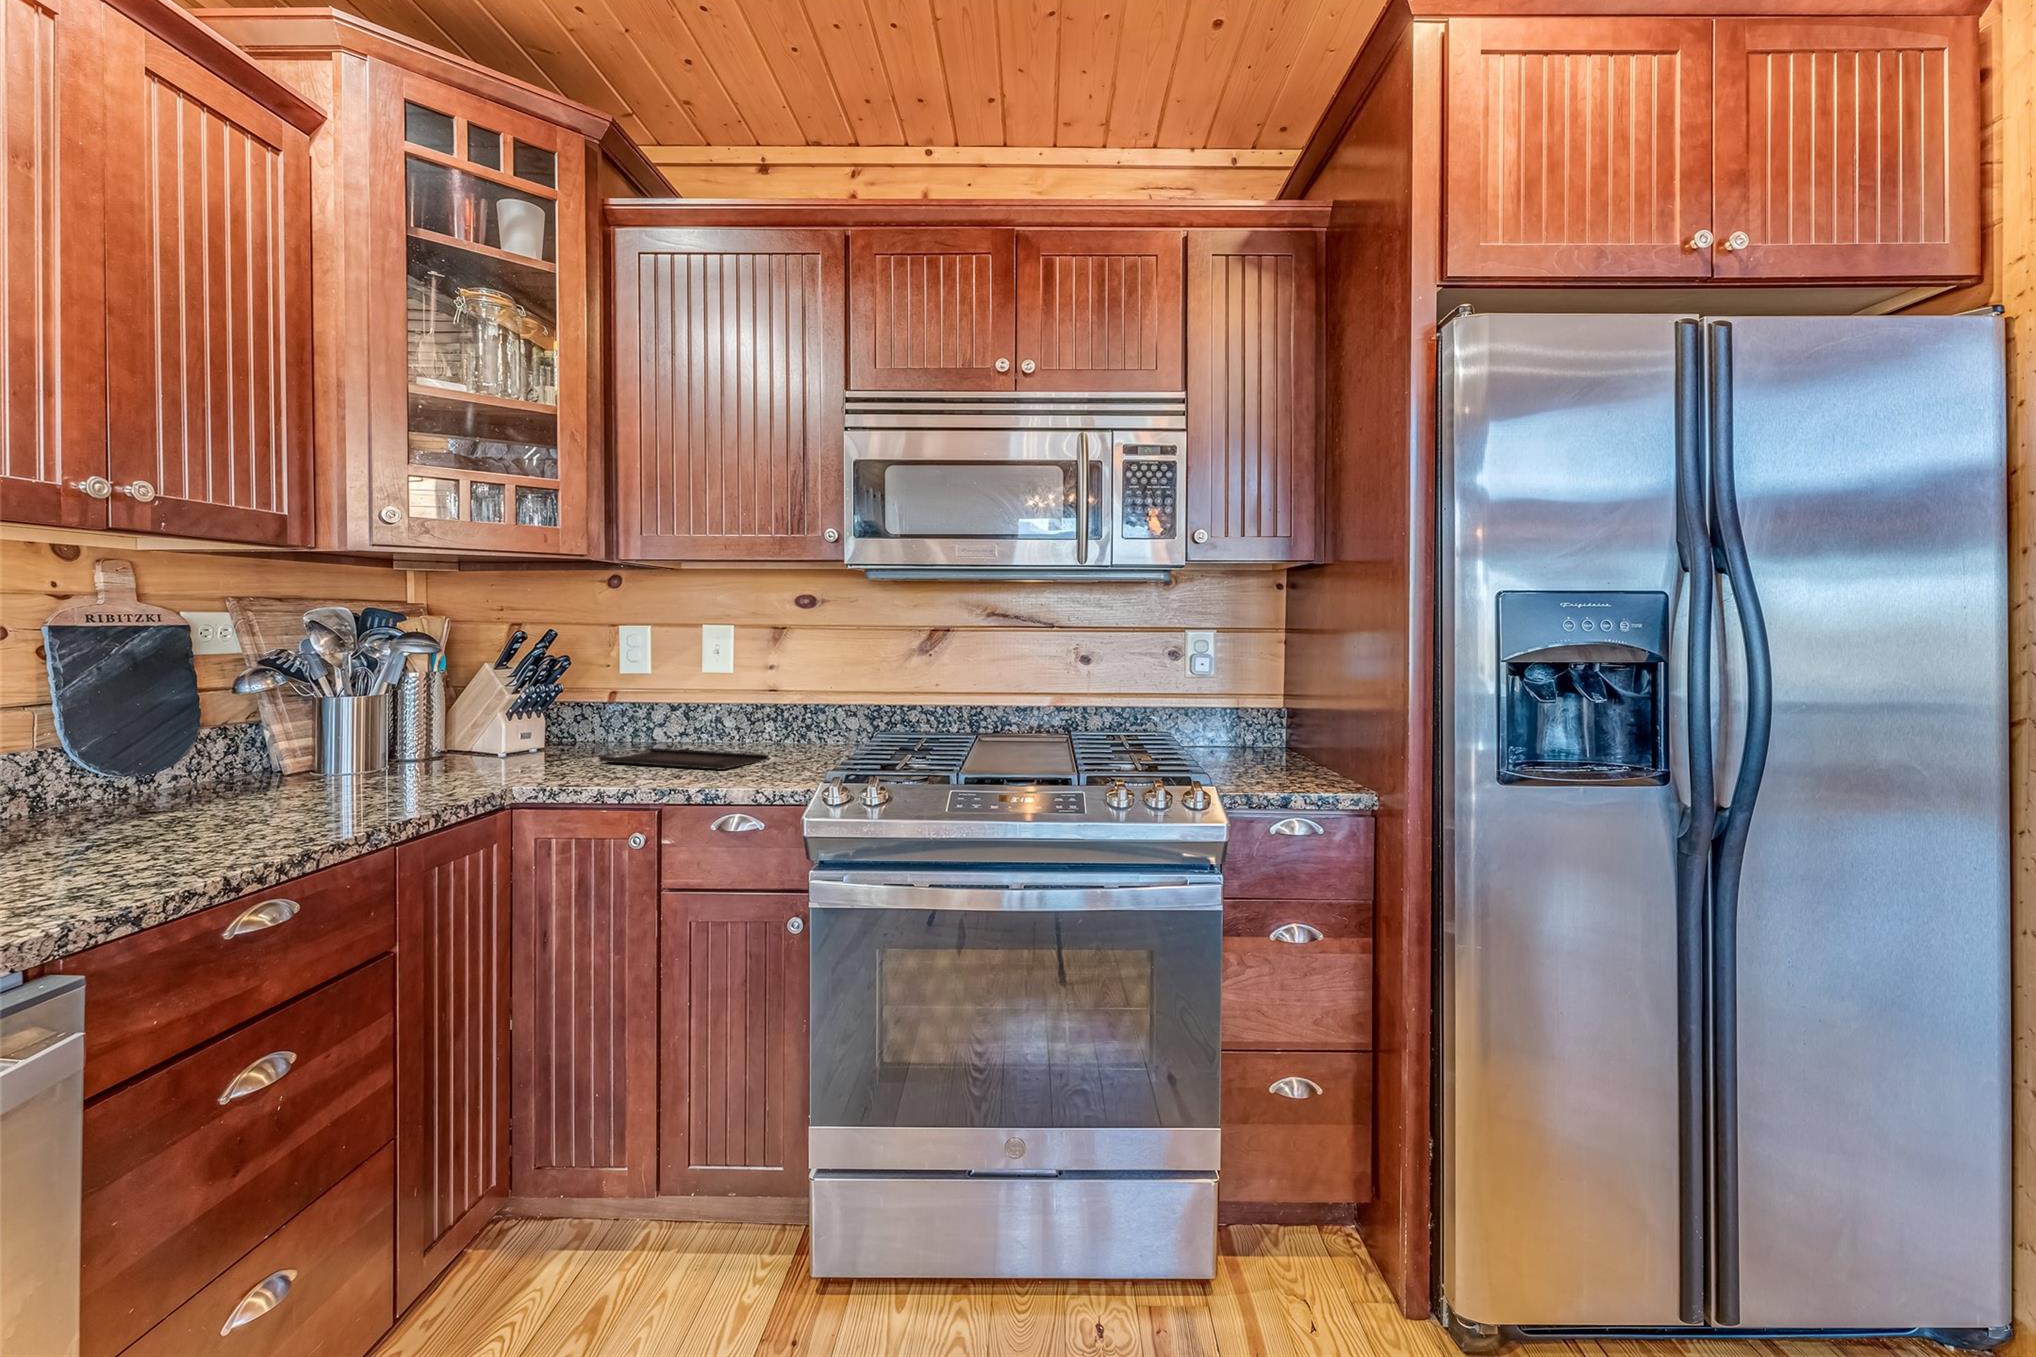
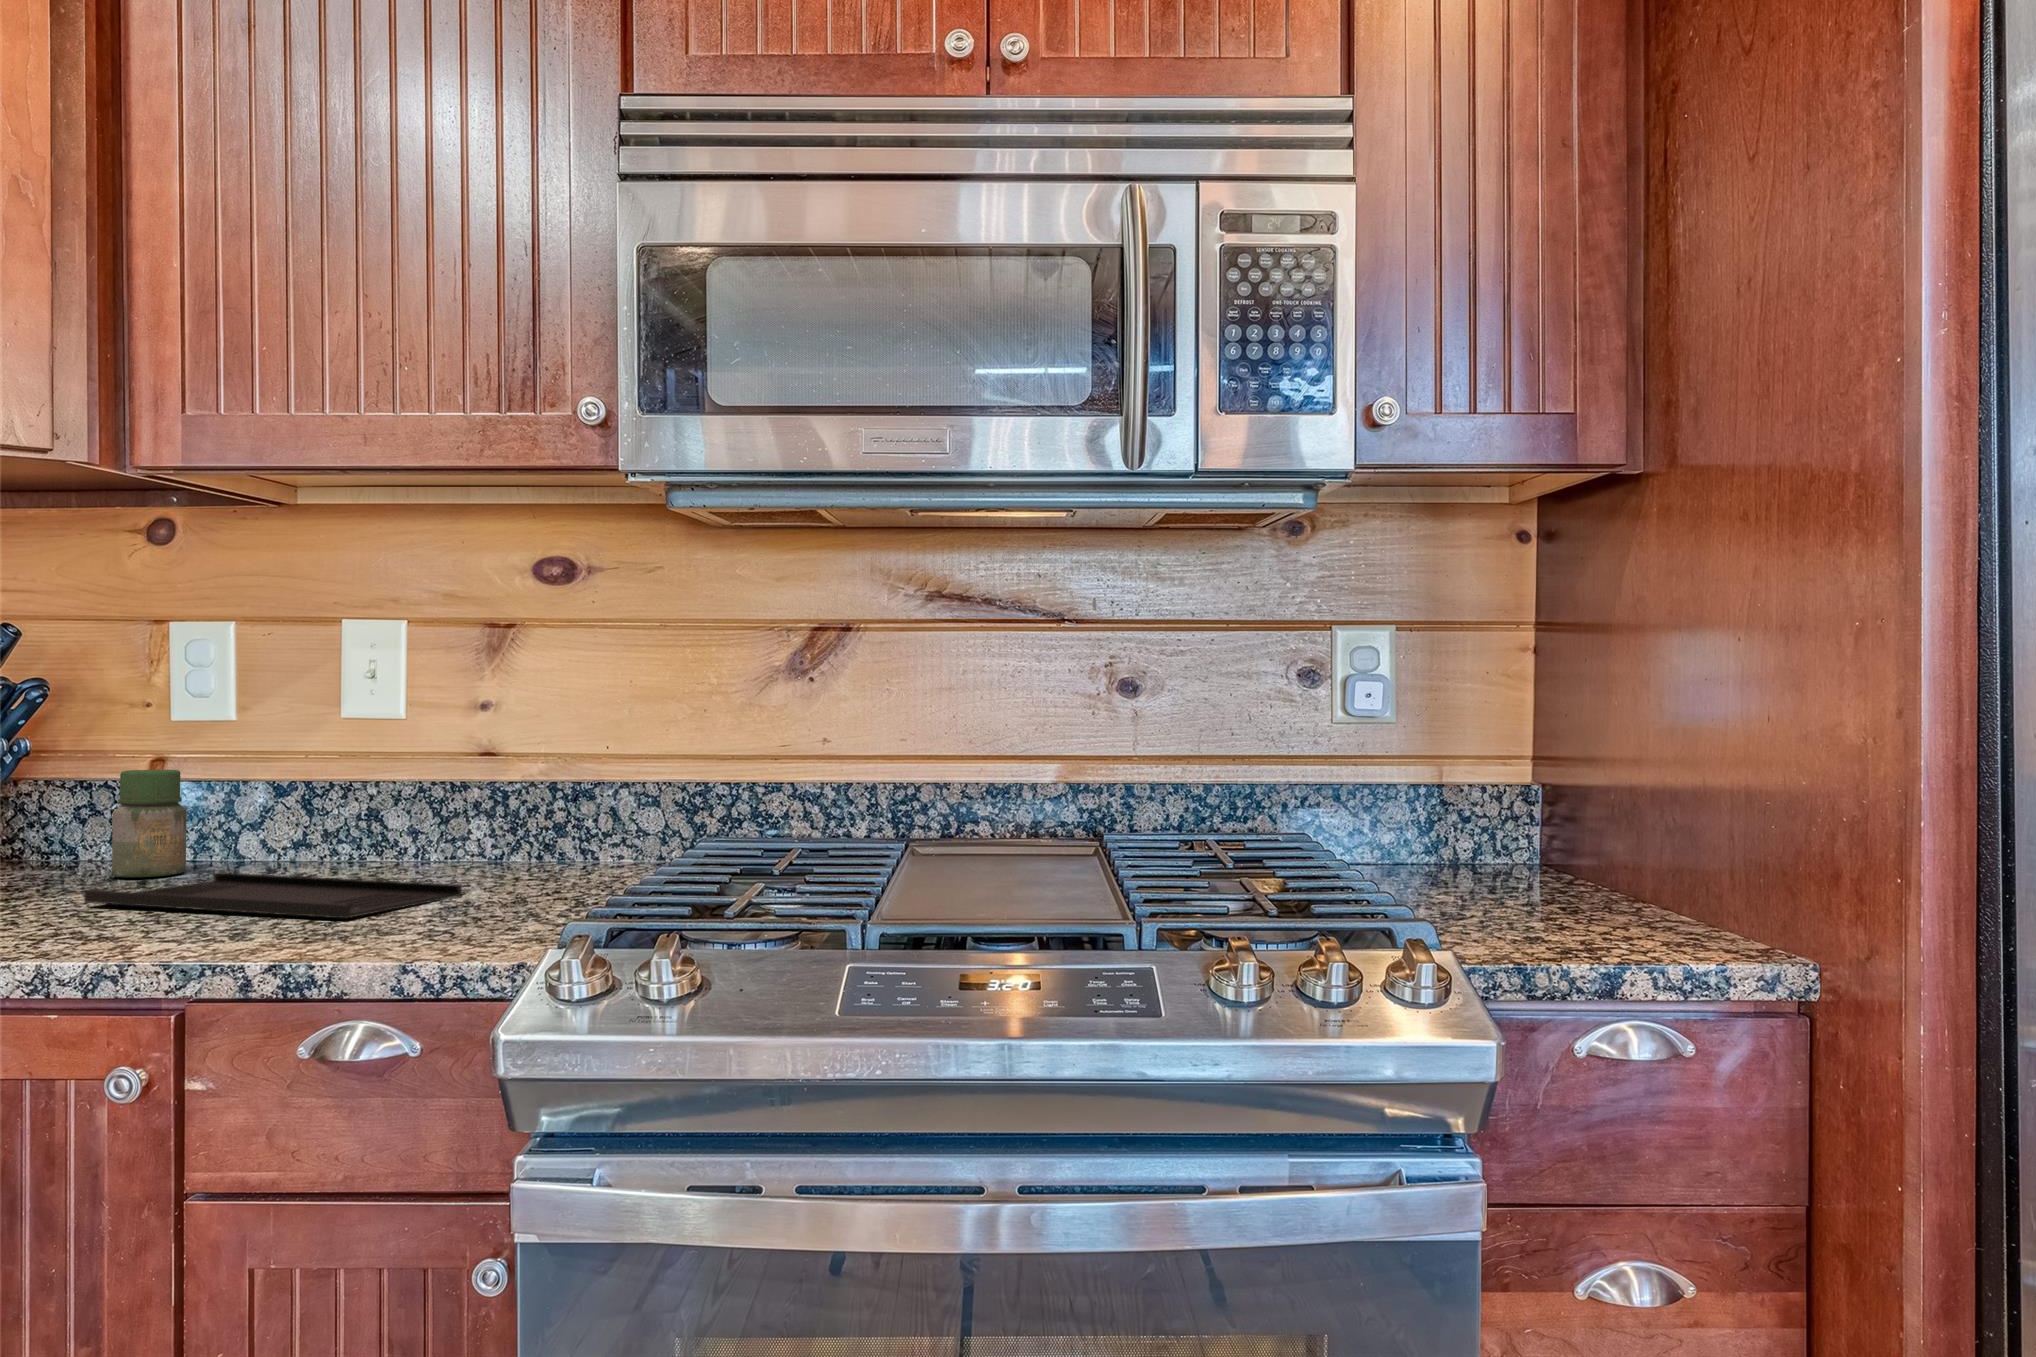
jar: none [598,698,631,750] -> present [112,770,187,877]

